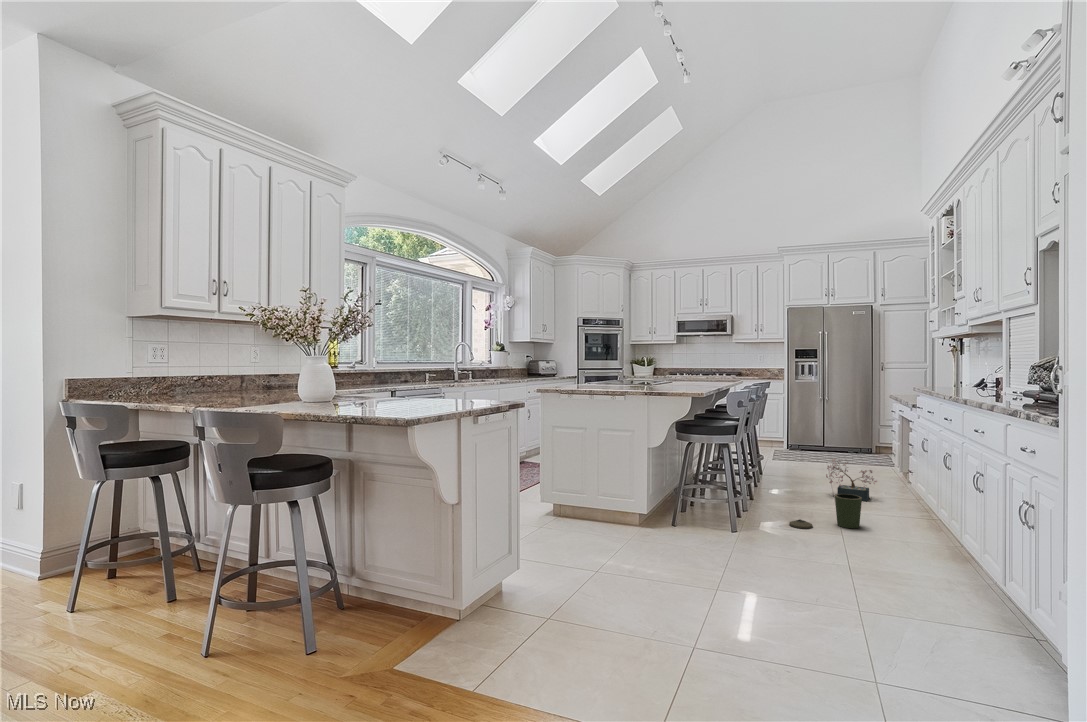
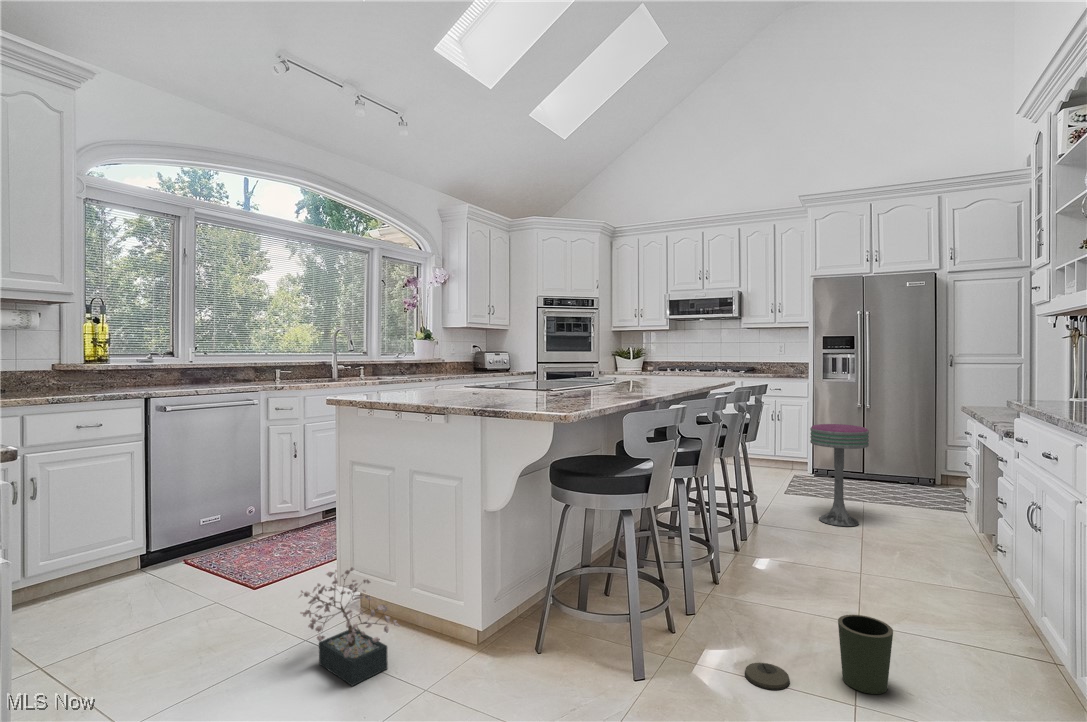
bar stool: none [796,408,834,473] -> present [810,424,869,526]
decorative plant: present [826,458,877,501] -> present [300,567,399,686]

